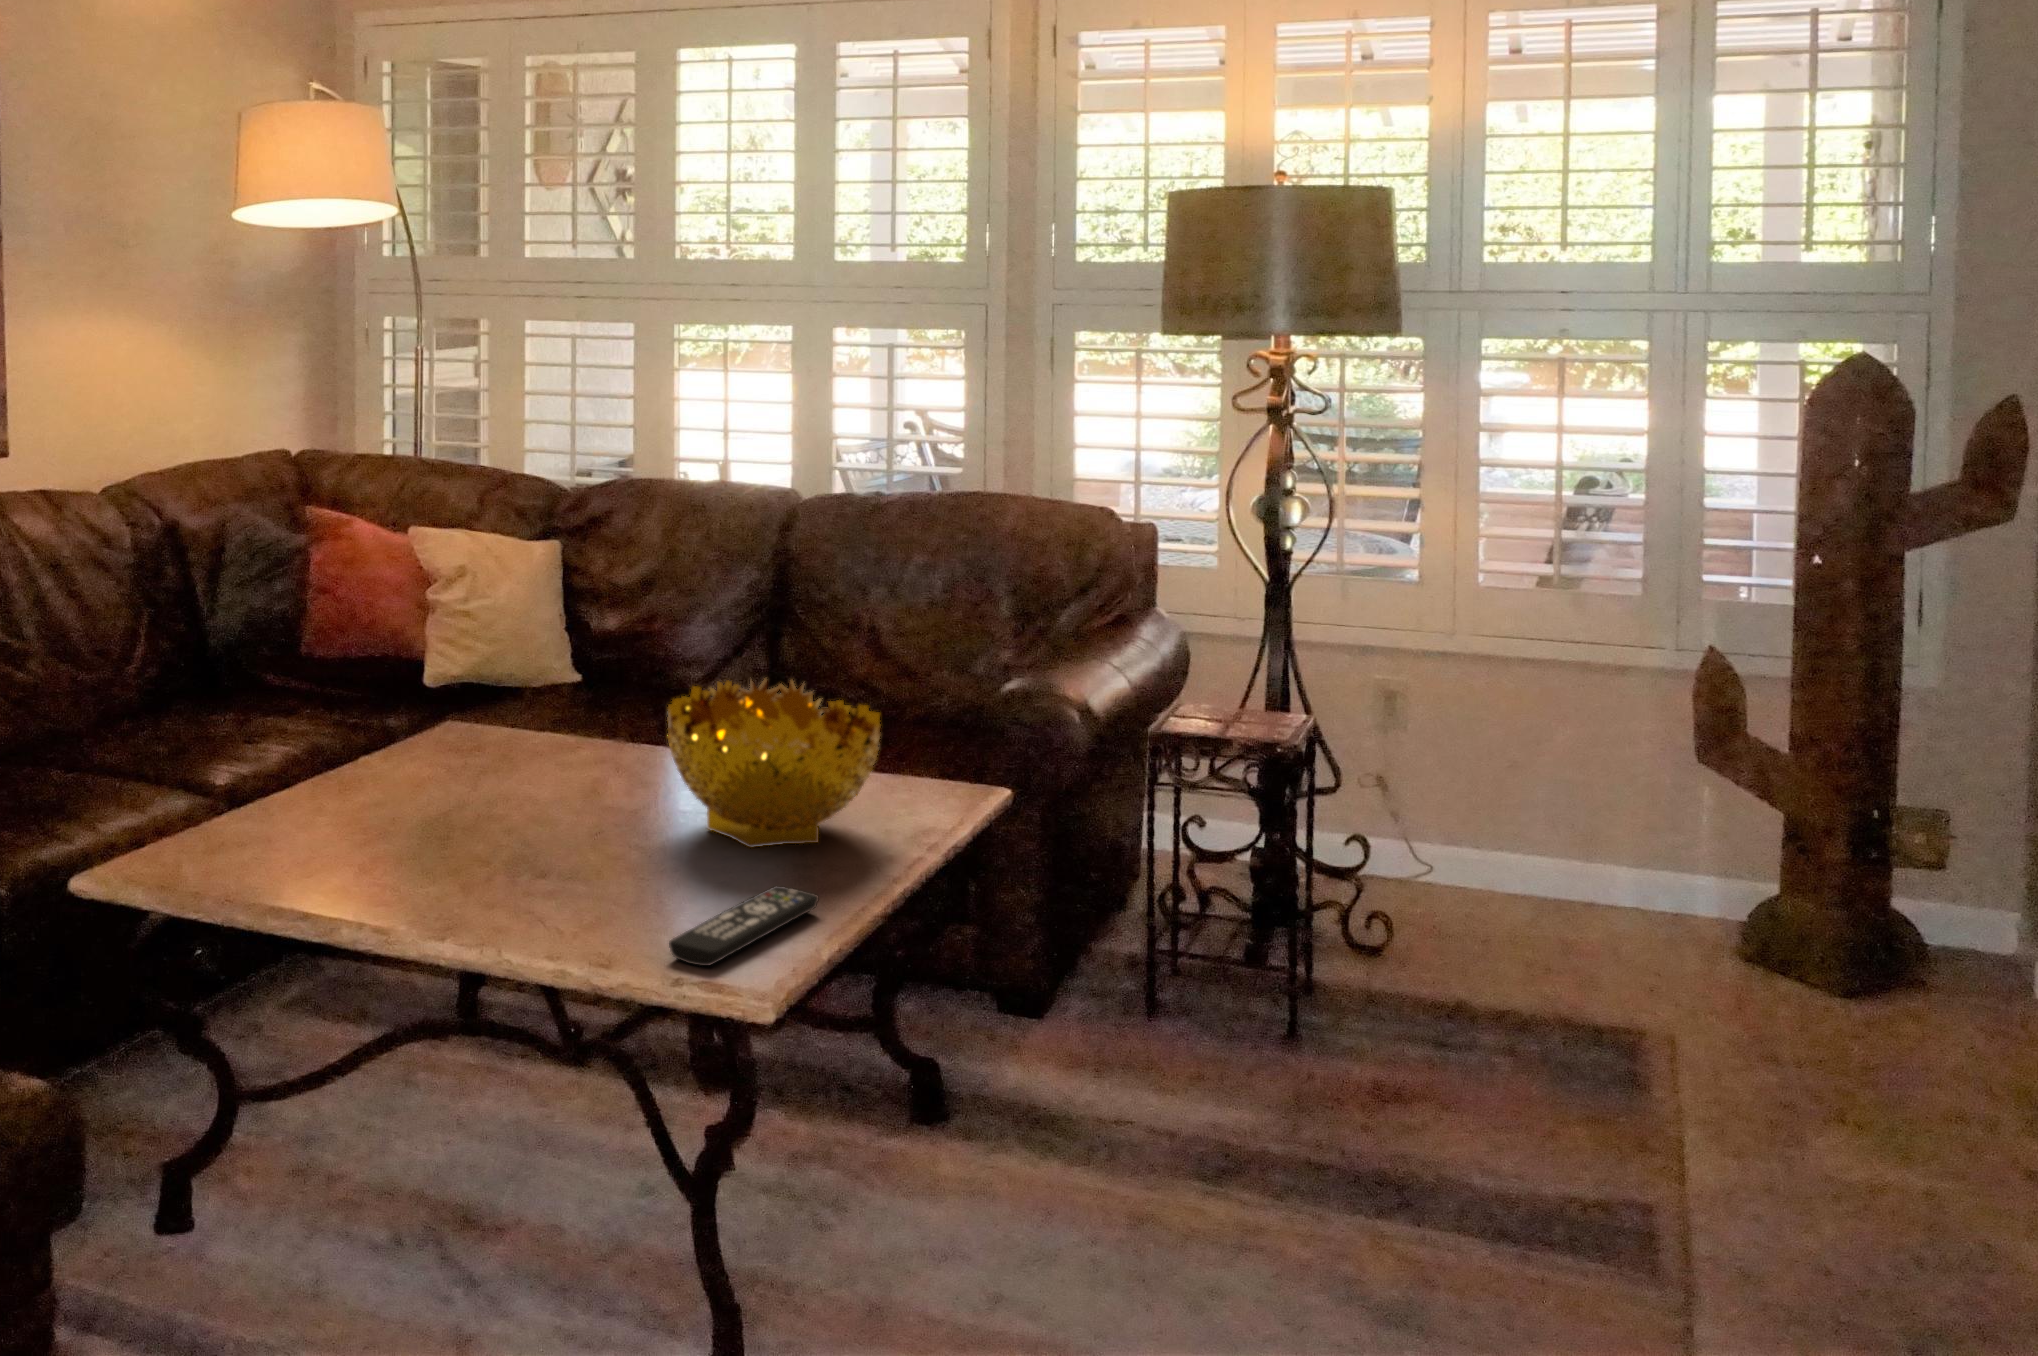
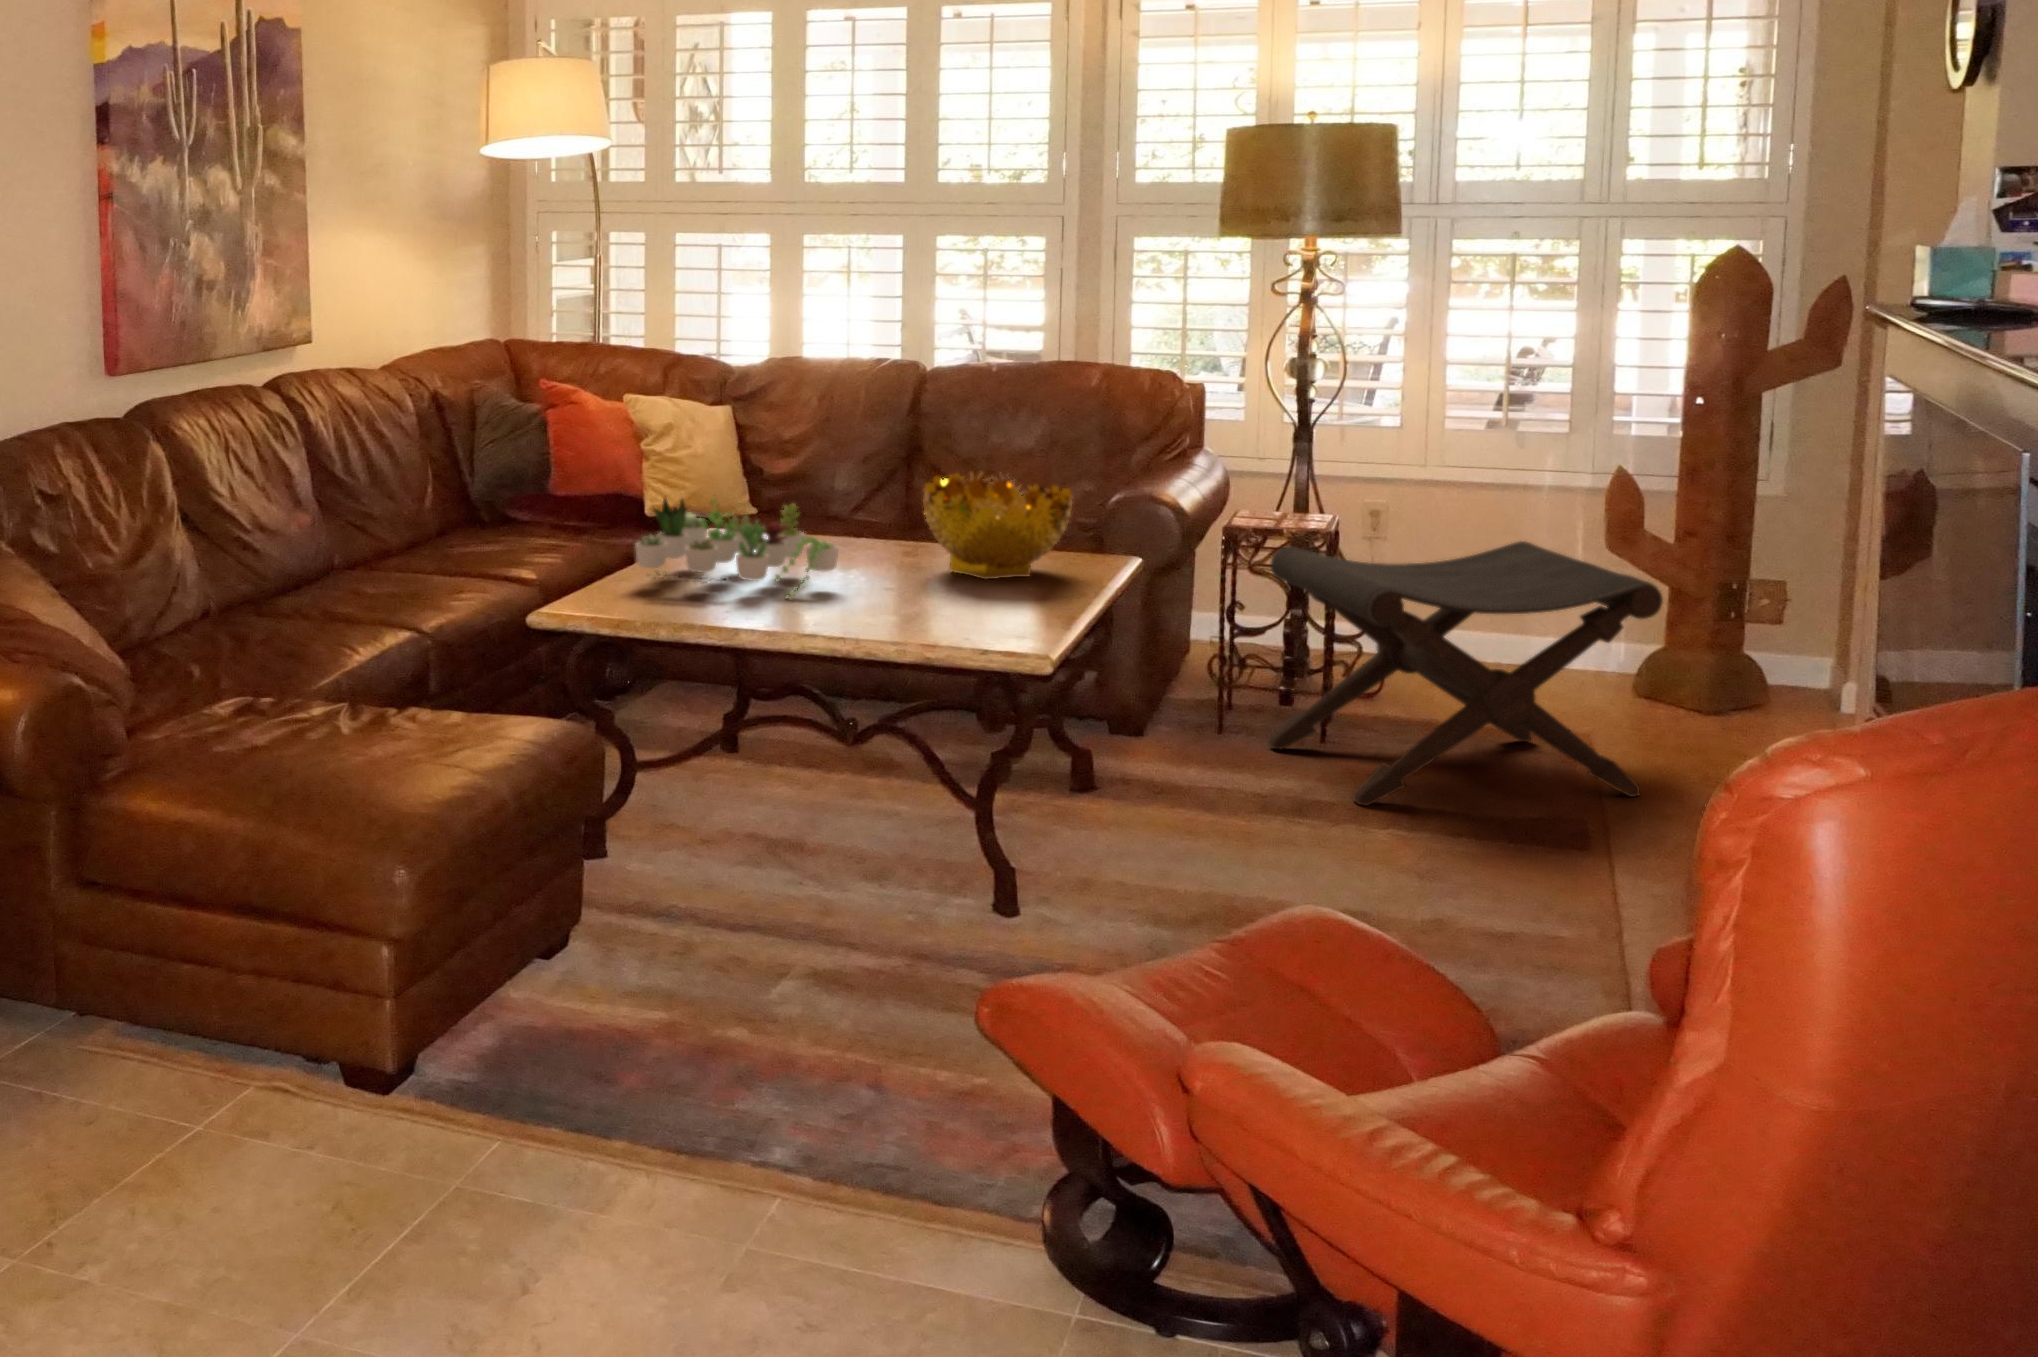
succulent plant: none [200,709,522,882] -> present [635,495,839,598]
footstool: none [1212,771,1774,1182] -> present [1269,541,1663,806]
remote control: present [669,886,819,966] -> none [974,592,1055,629]

